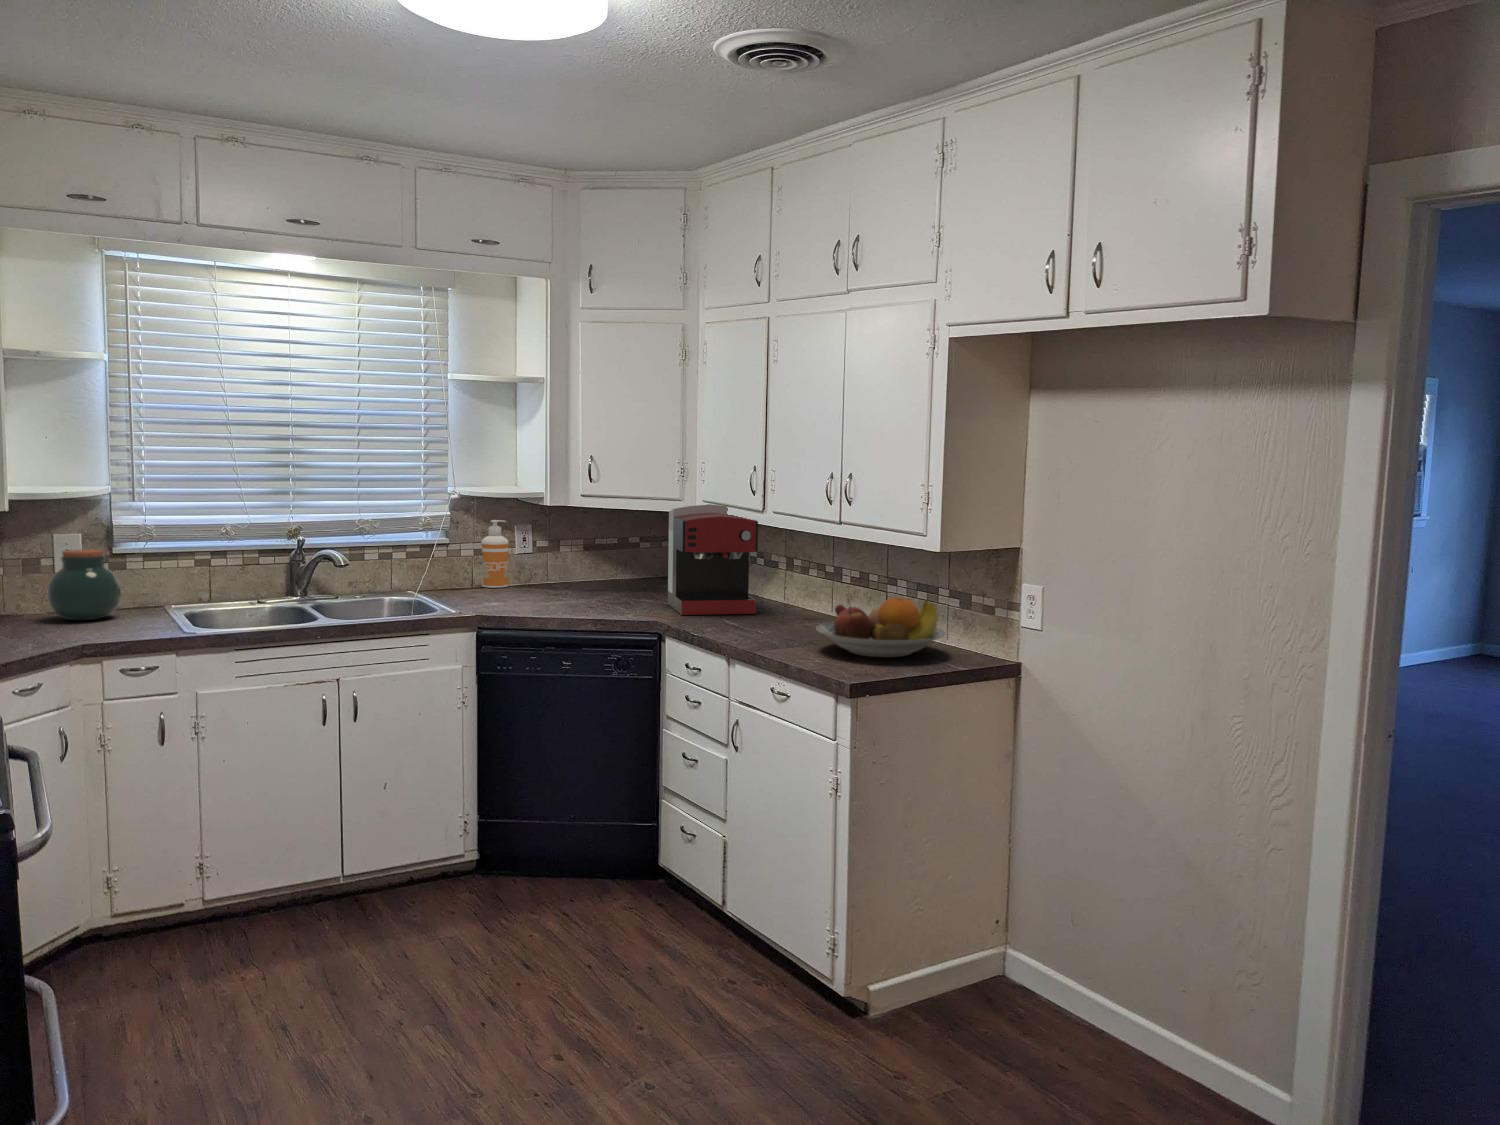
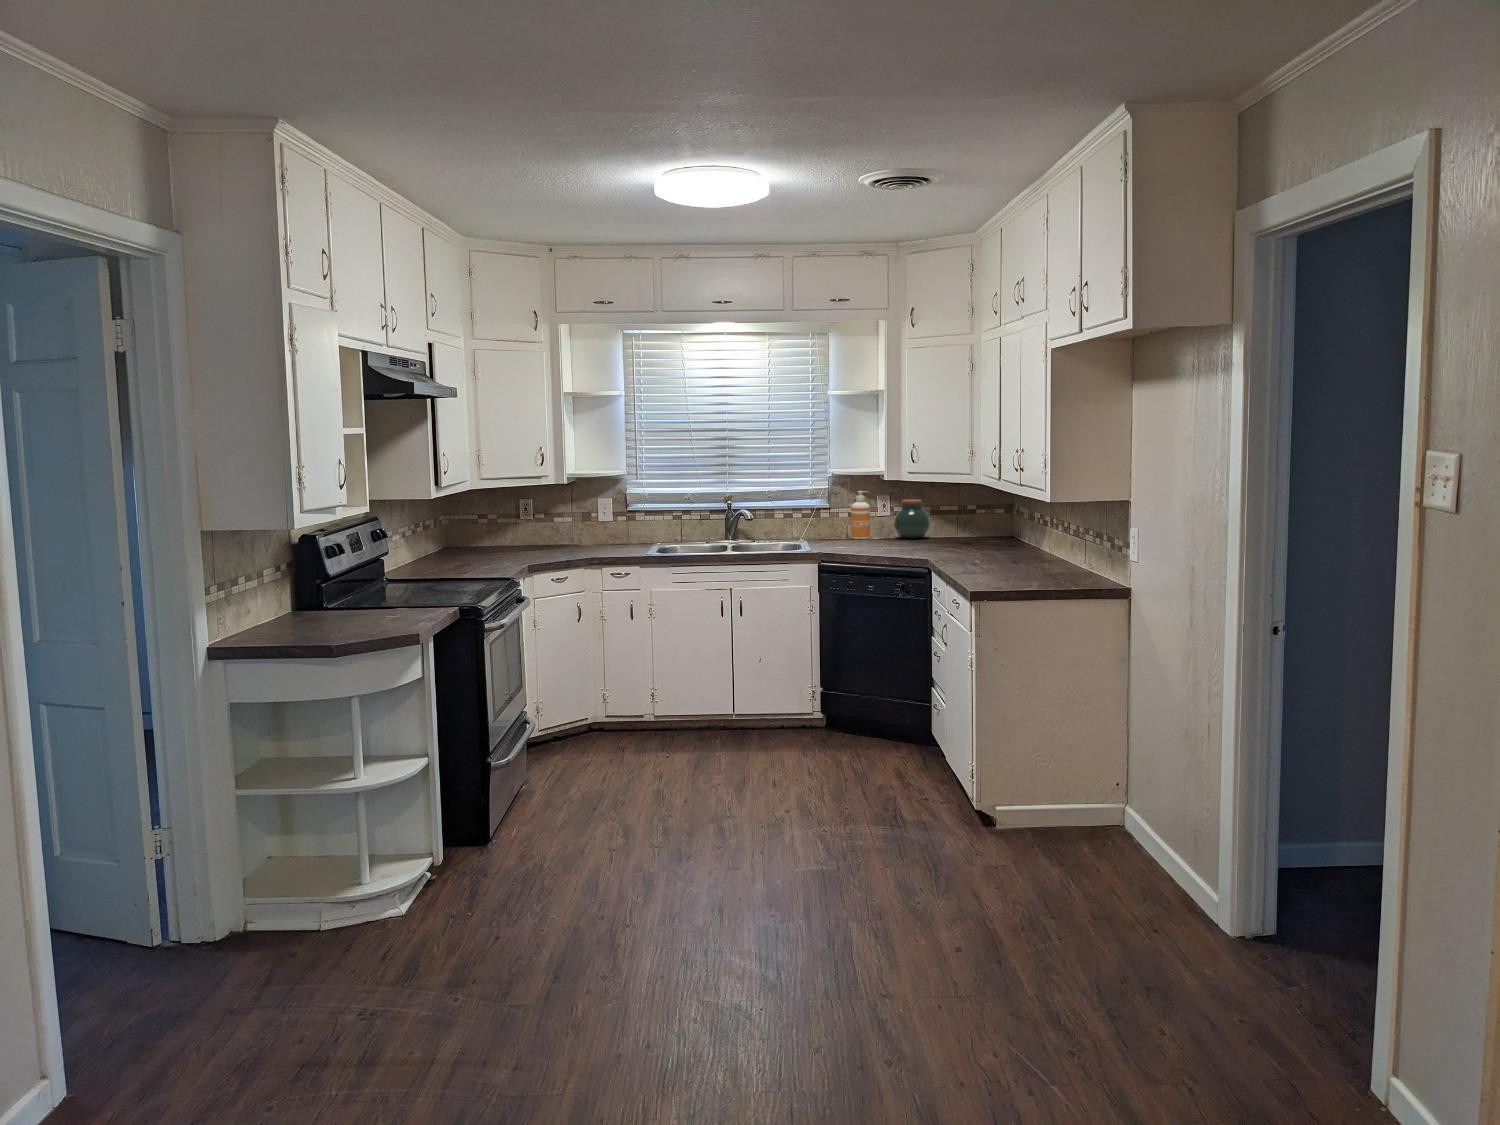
coffee maker: present [668,504,758,615] -> none [951,477,1013,558]
jar: present [48,549,121,620] -> present [894,499,930,538]
fruit bowl: present [816,597,946,658] -> none [992,542,1088,584]

